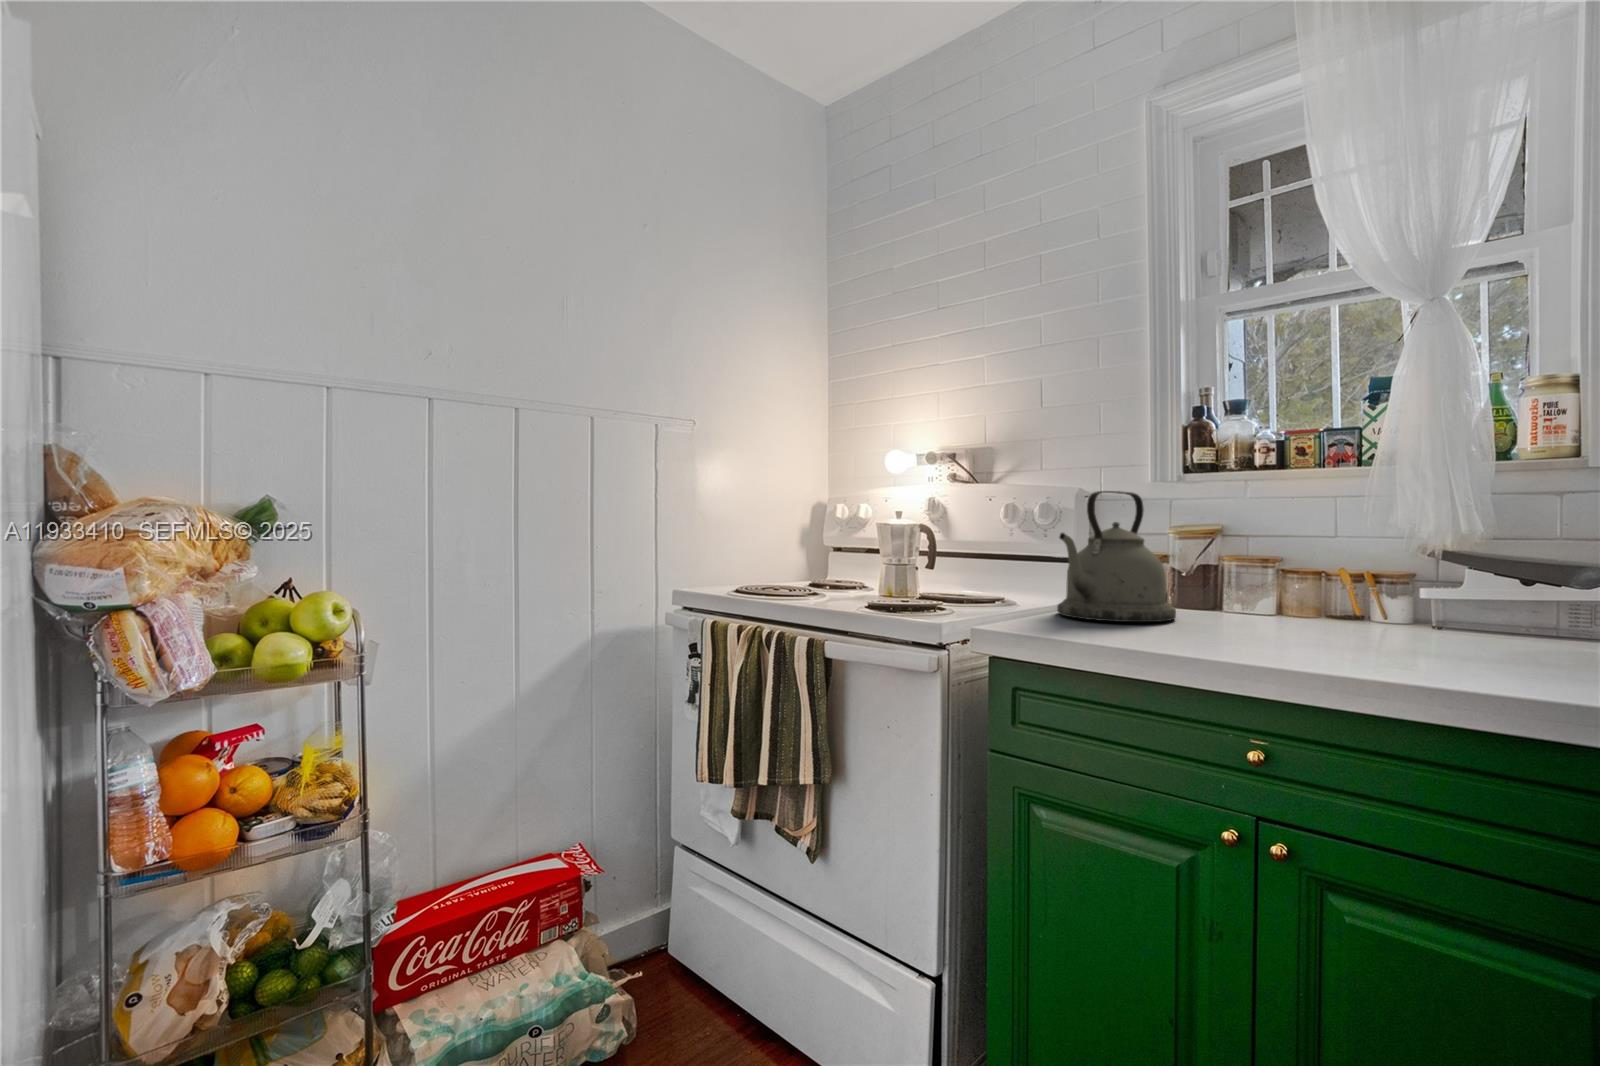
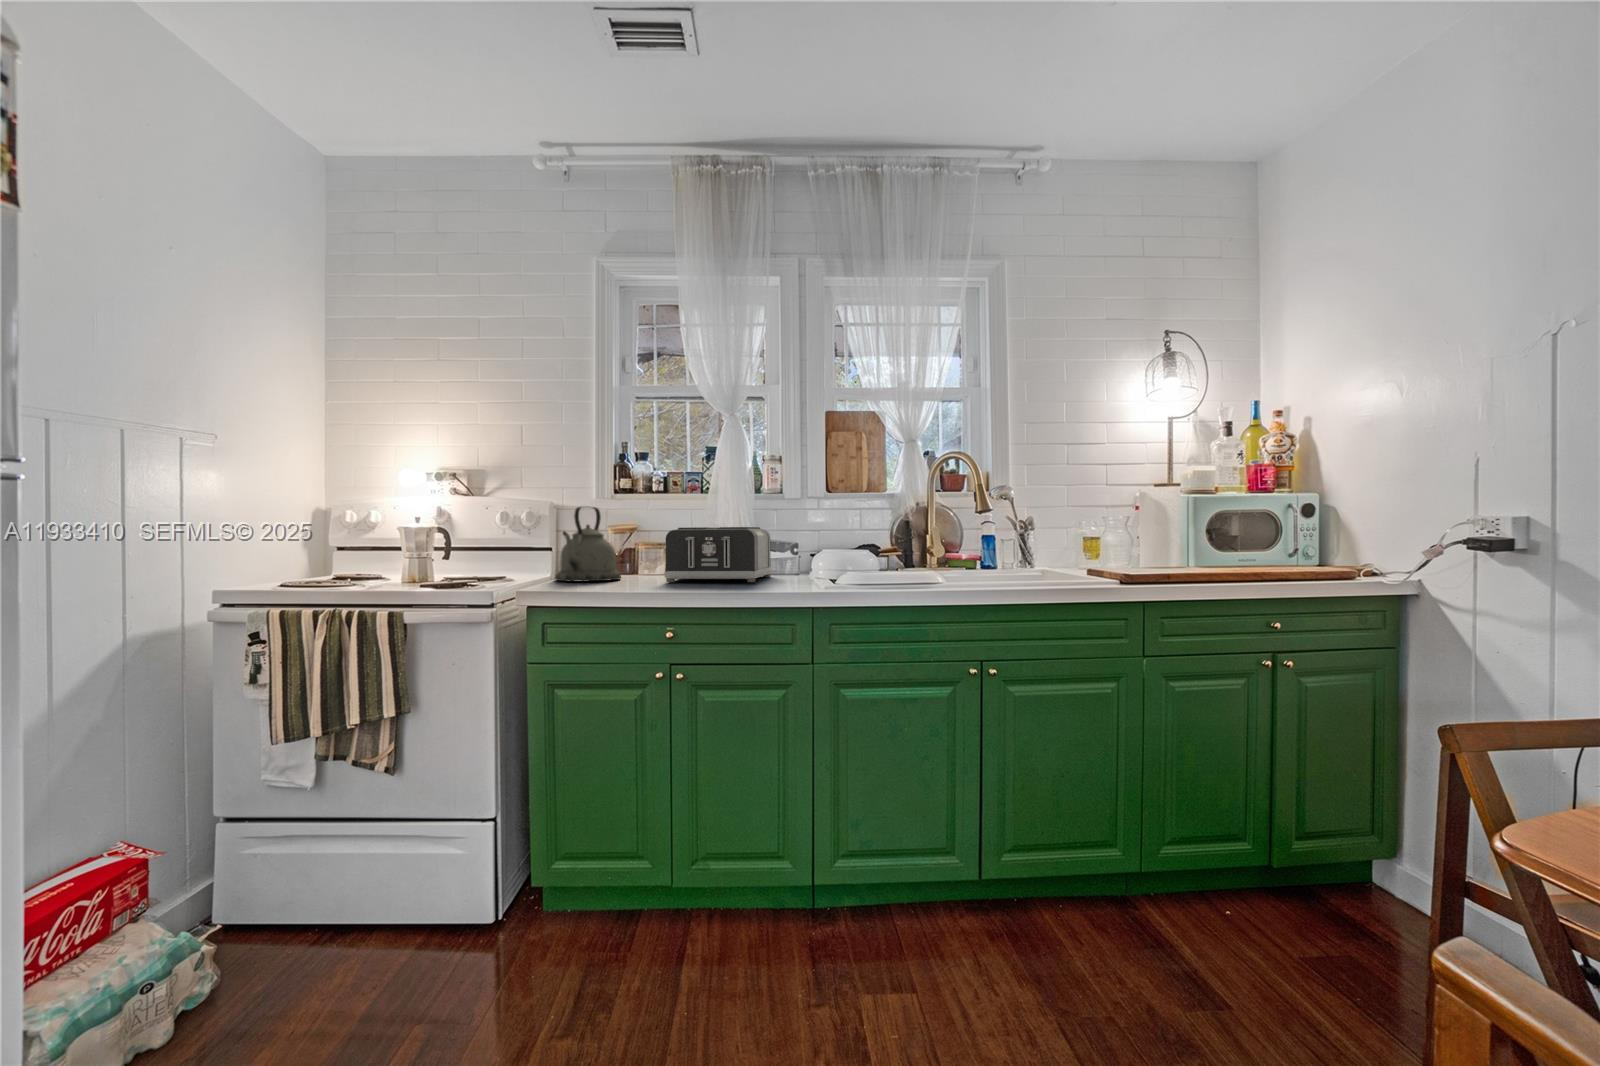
toaster: none [1261,529,1553,663] -> present [665,527,772,582]

